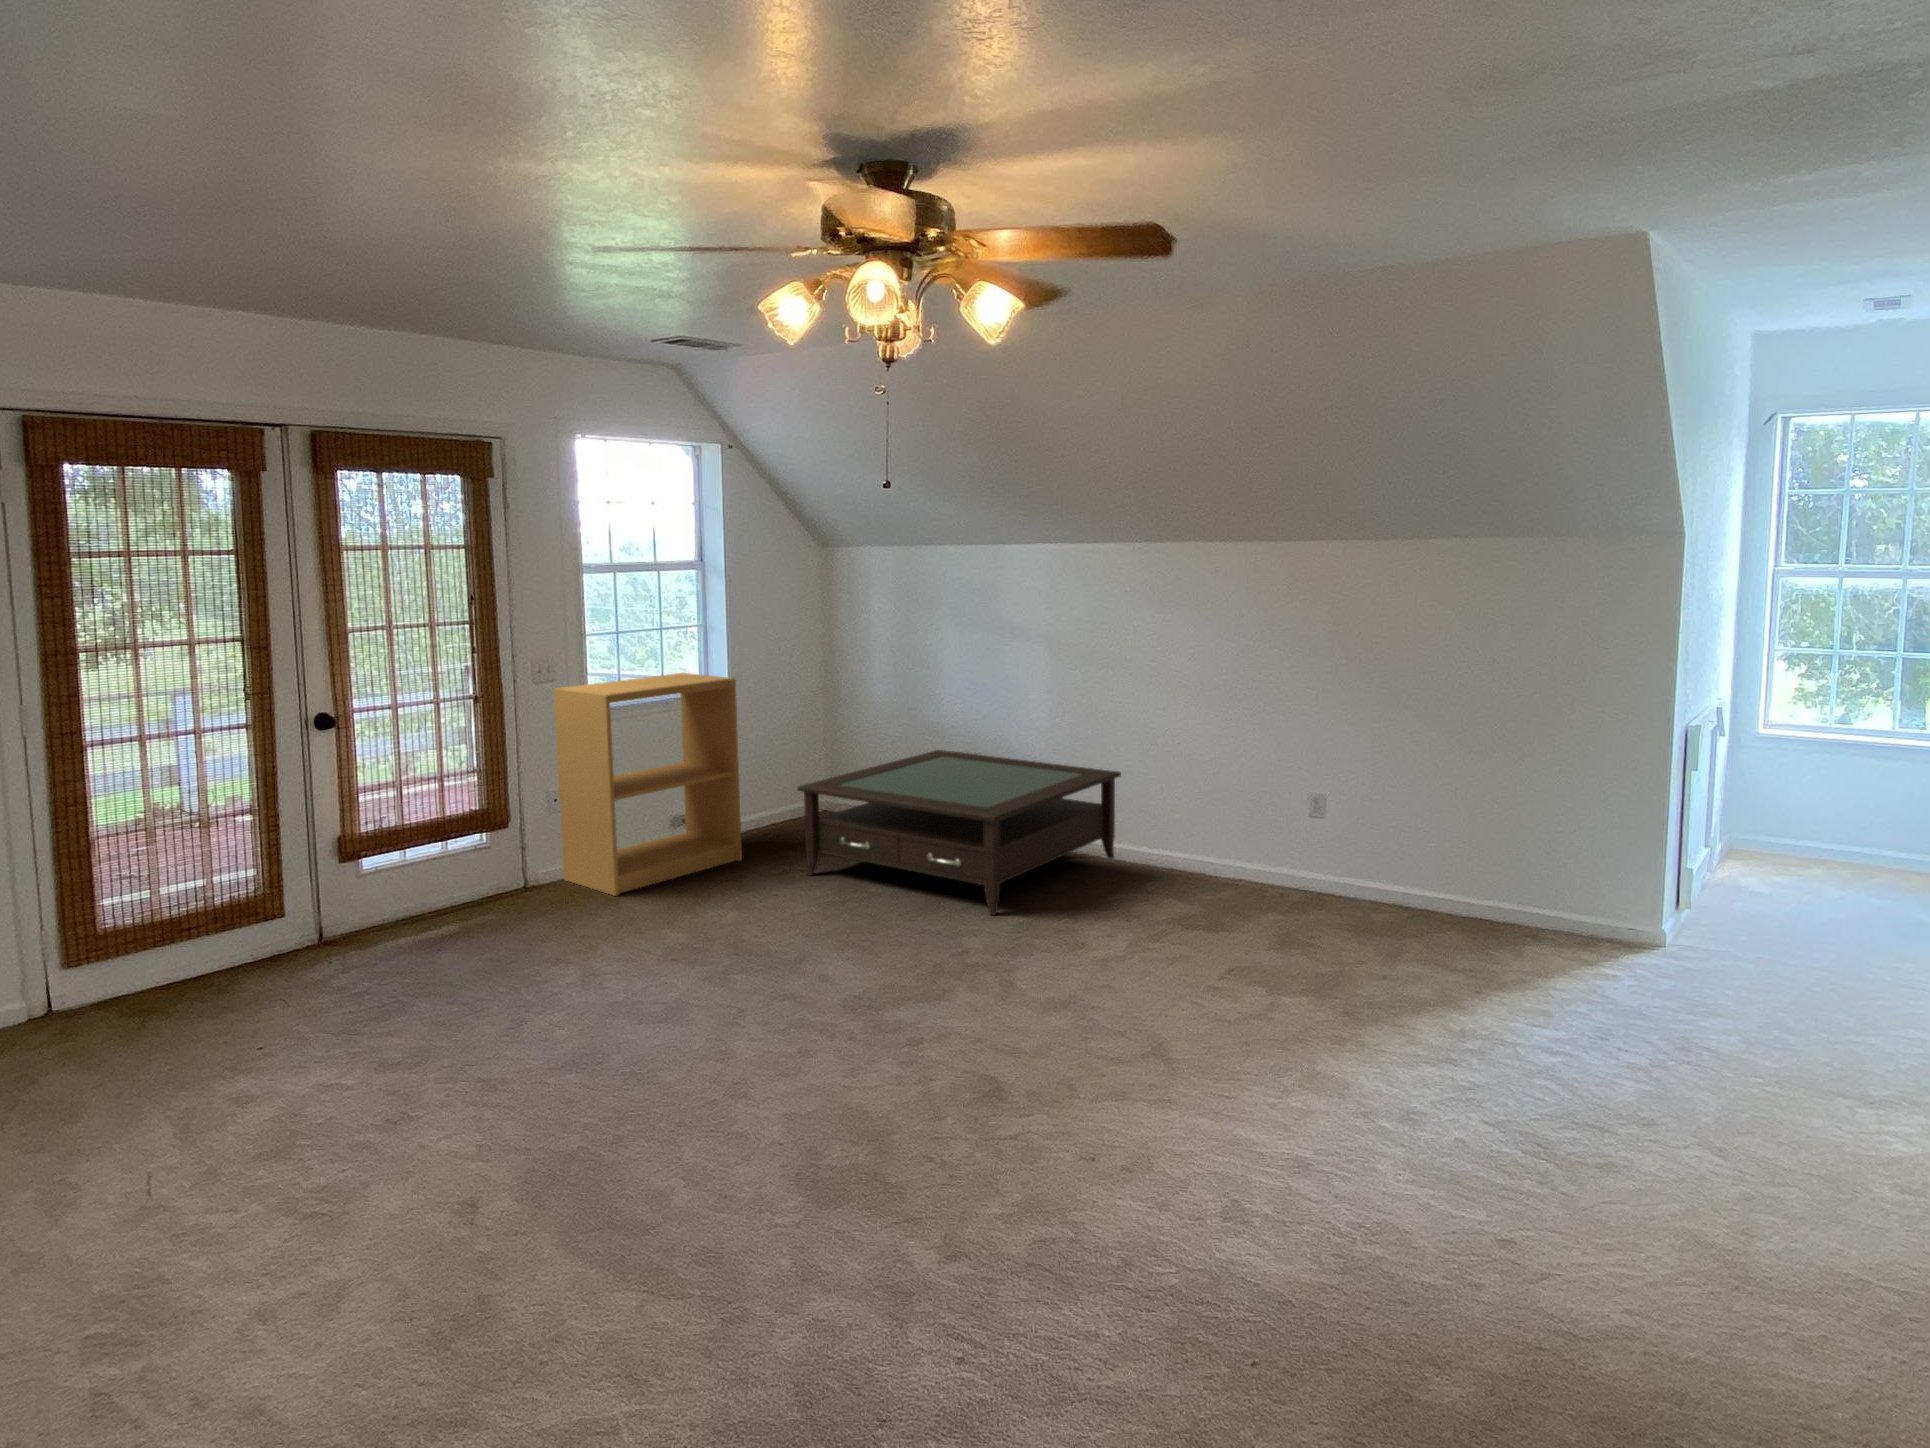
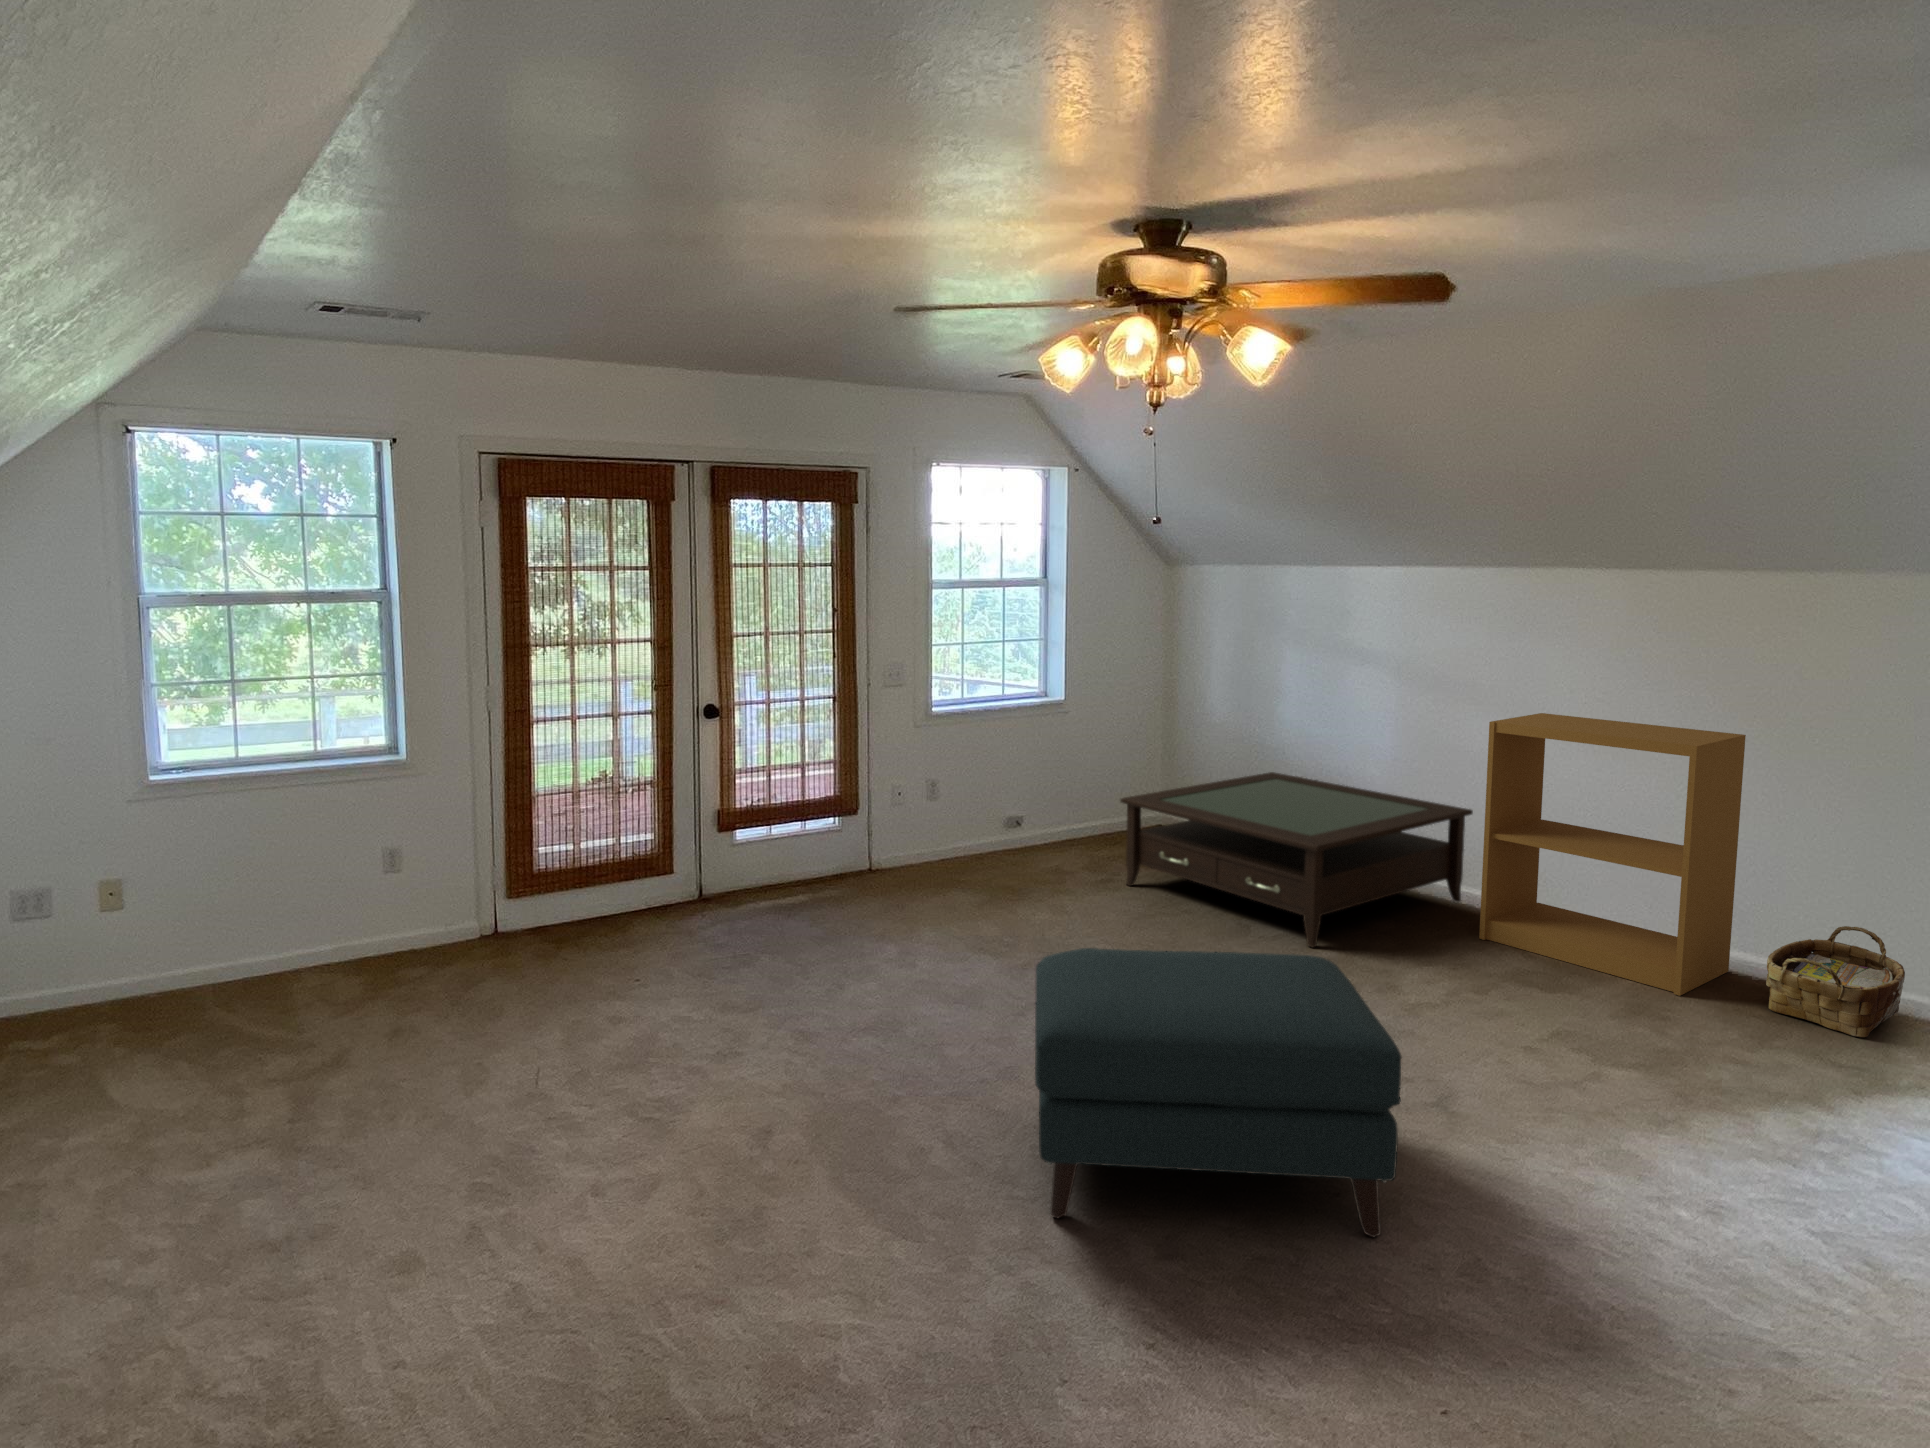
bookshelf: present [554,673,742,896] -> present [1479,713,1746,996]
woven basket: none [1358,844,1452,935] -> present [1766,926,1905,1037]
ottoman: none [755,917,1109,1206] -> present [1035,948,1402,1237]

